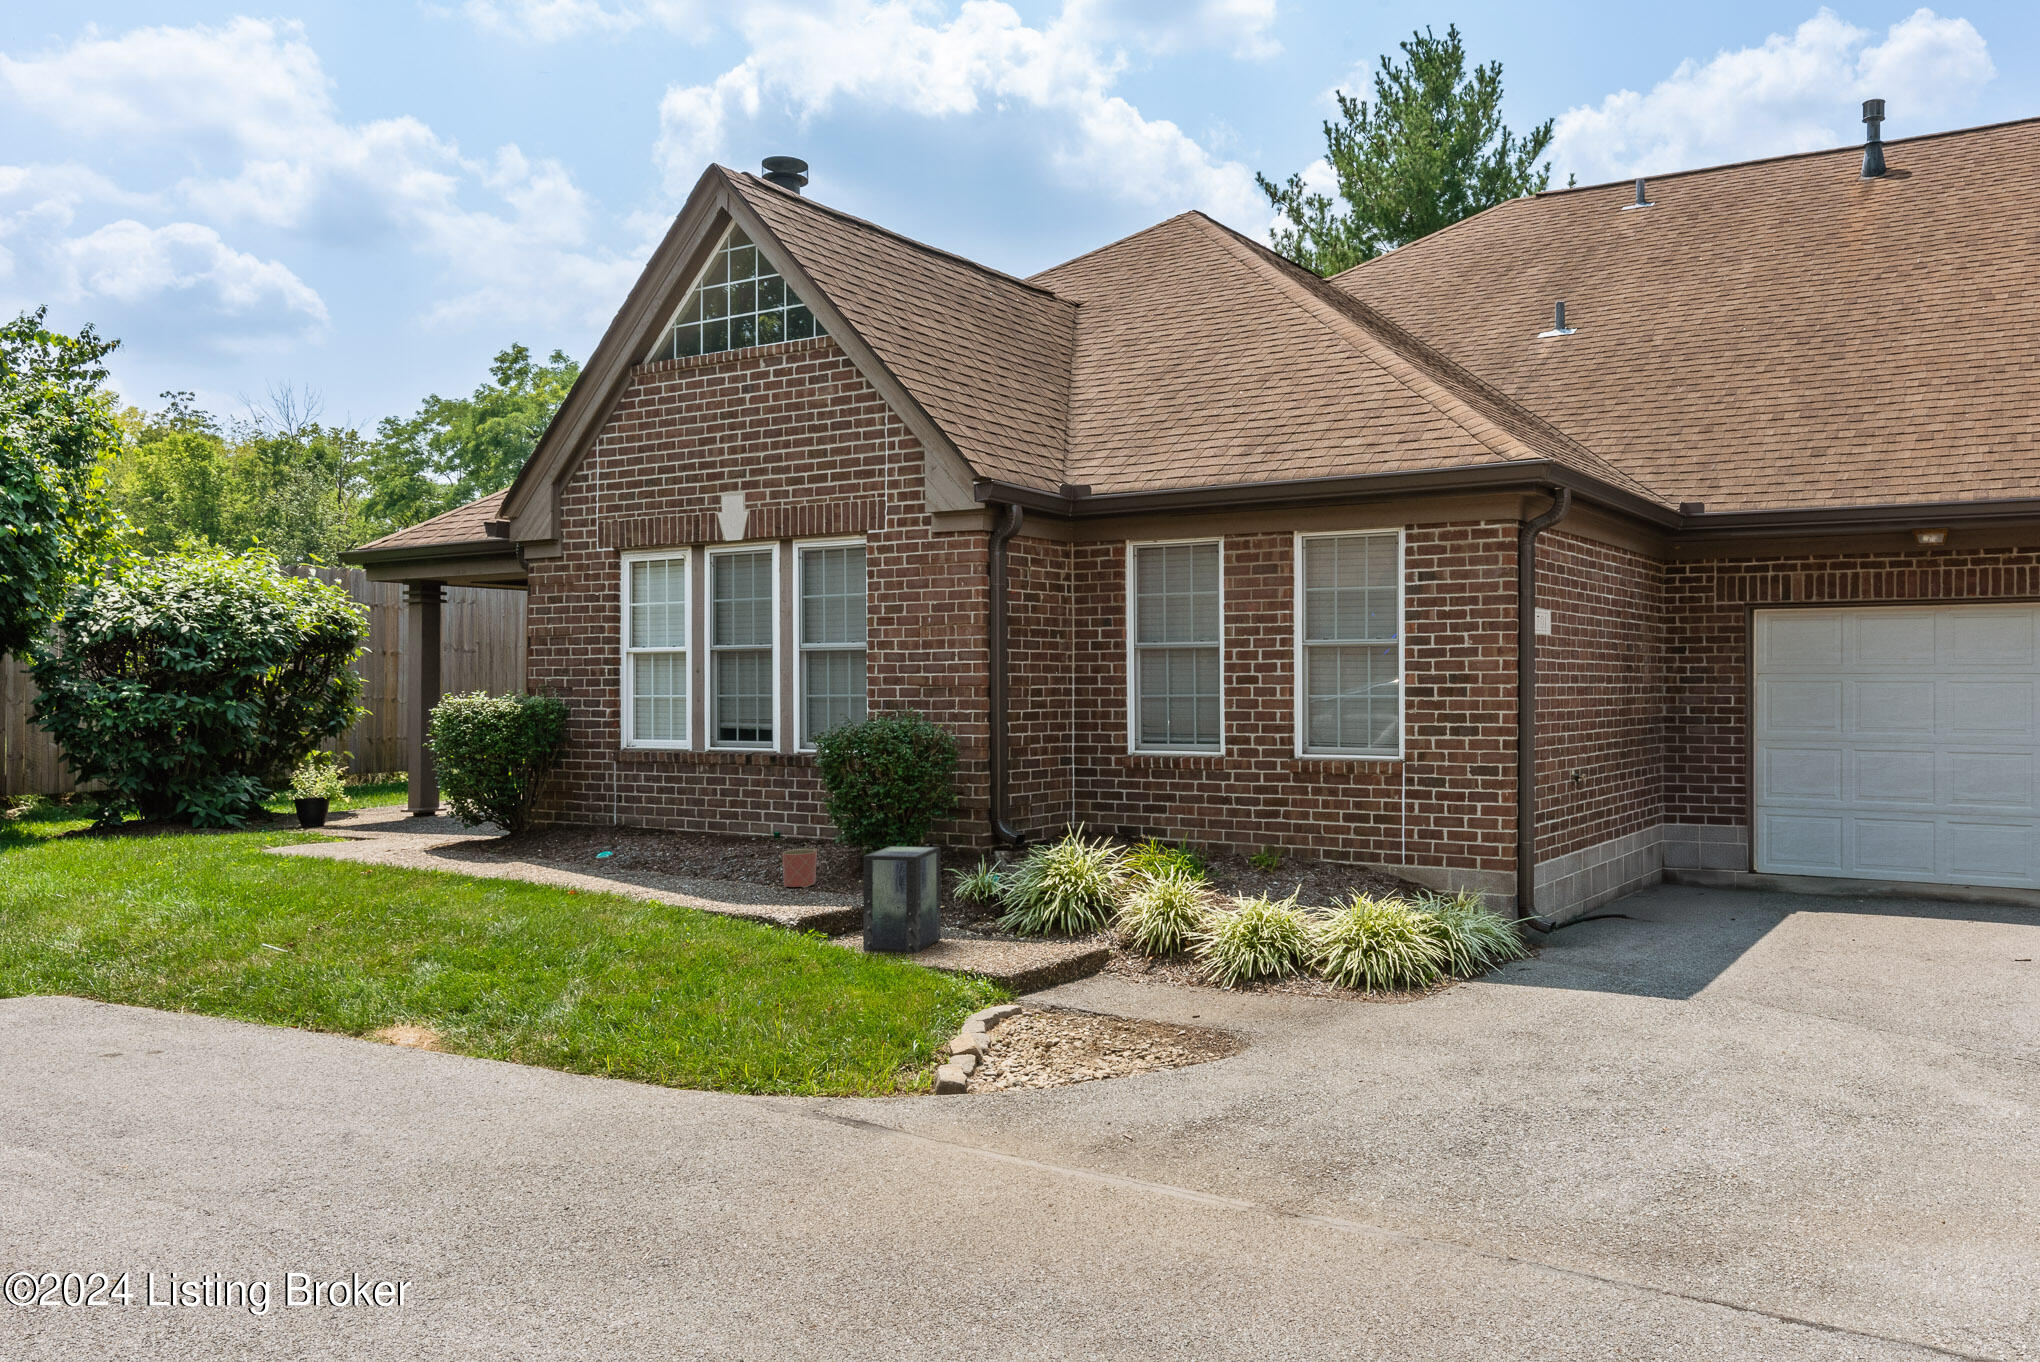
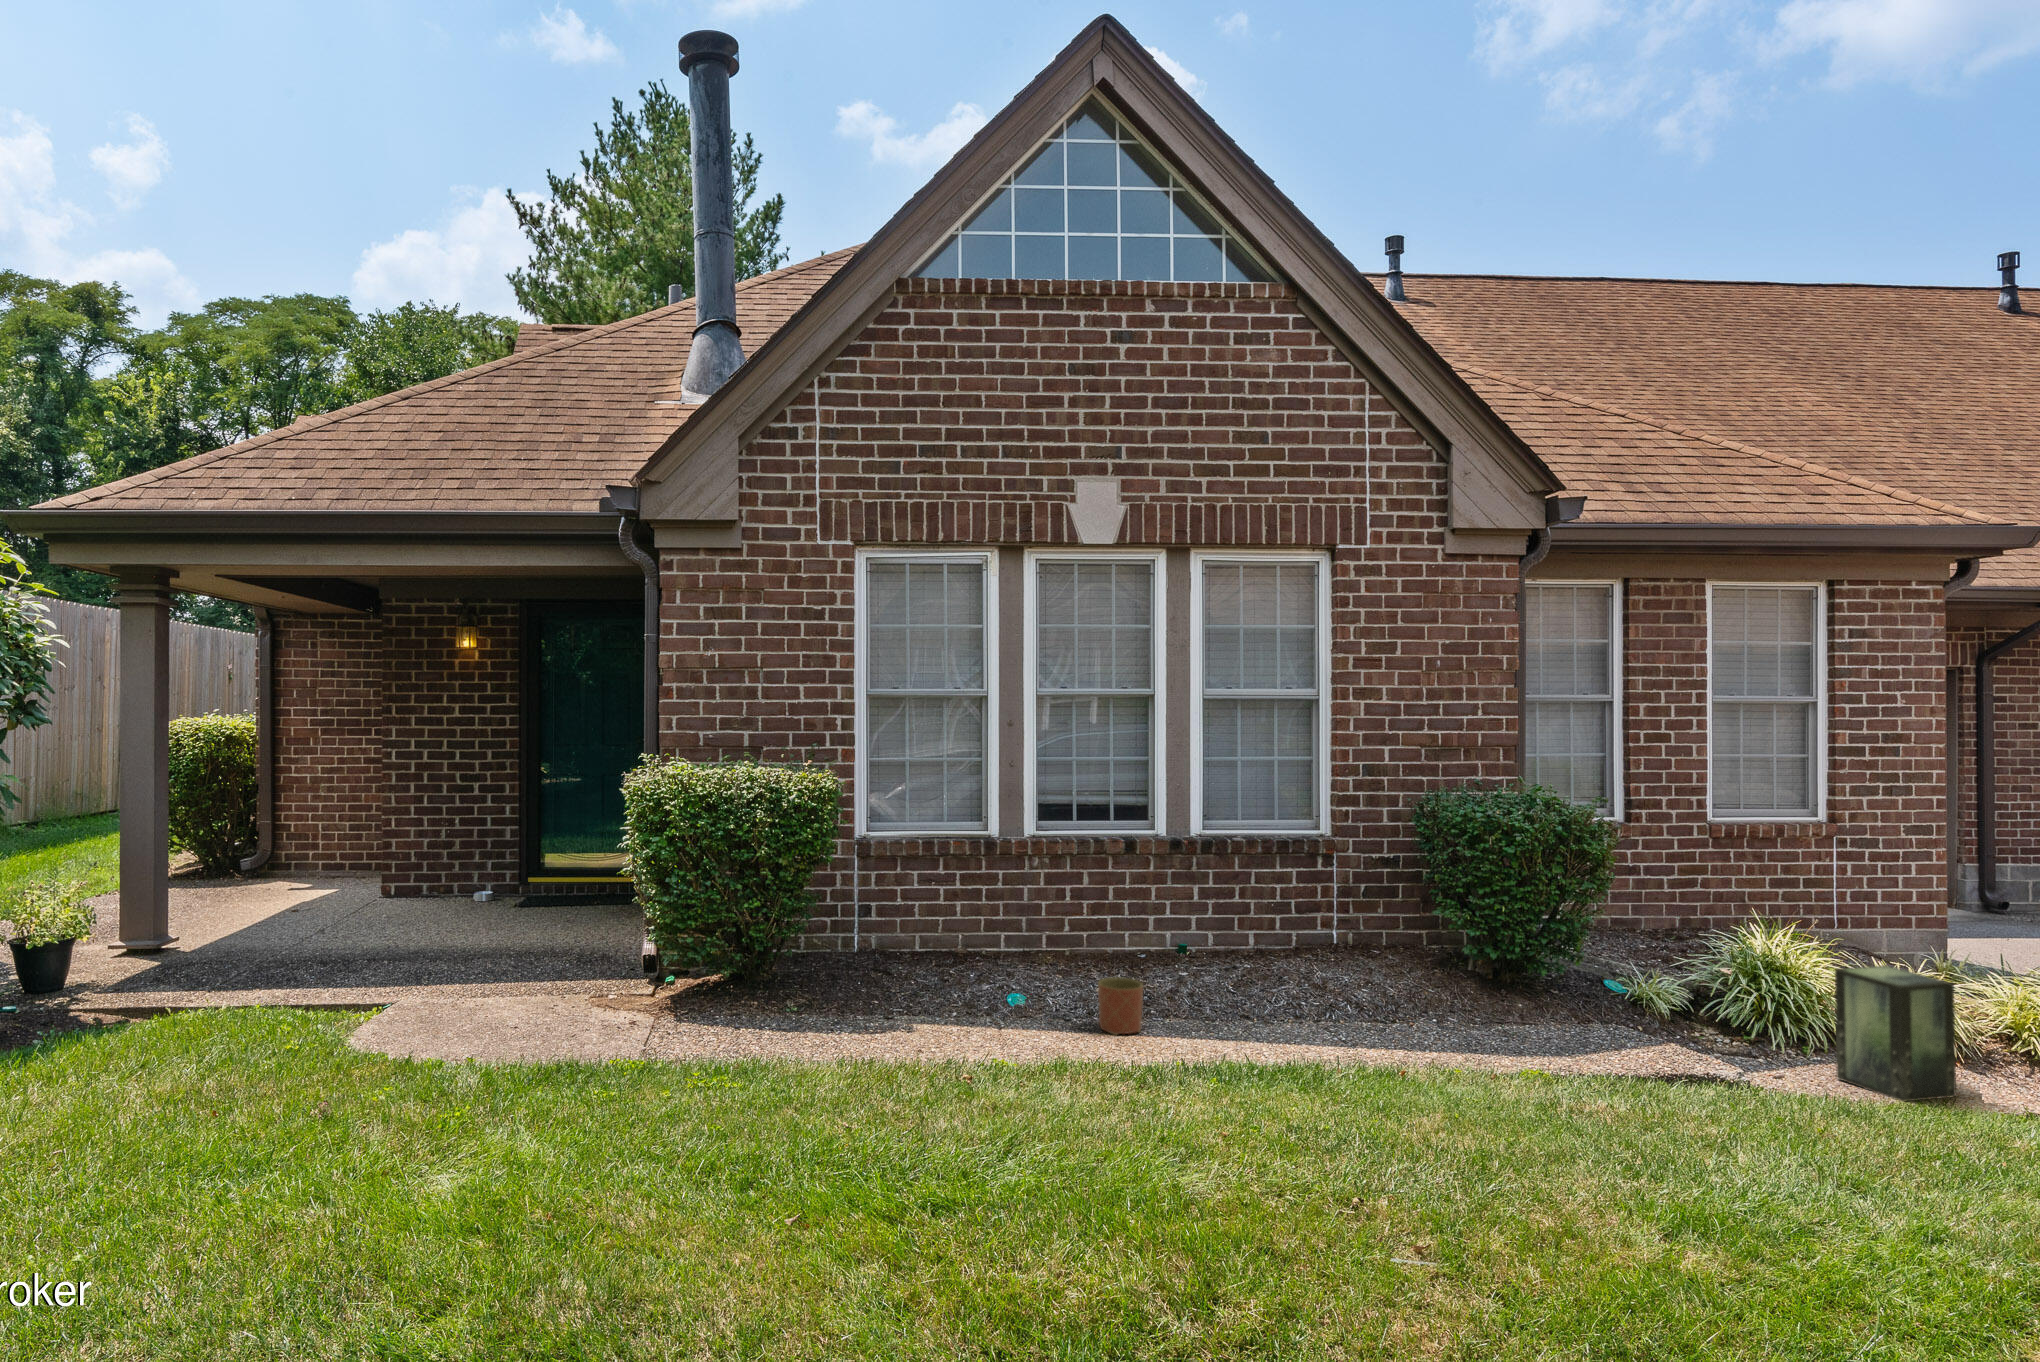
planter: present [782,849,817,888] -> present [1098,977,1143,1035]

